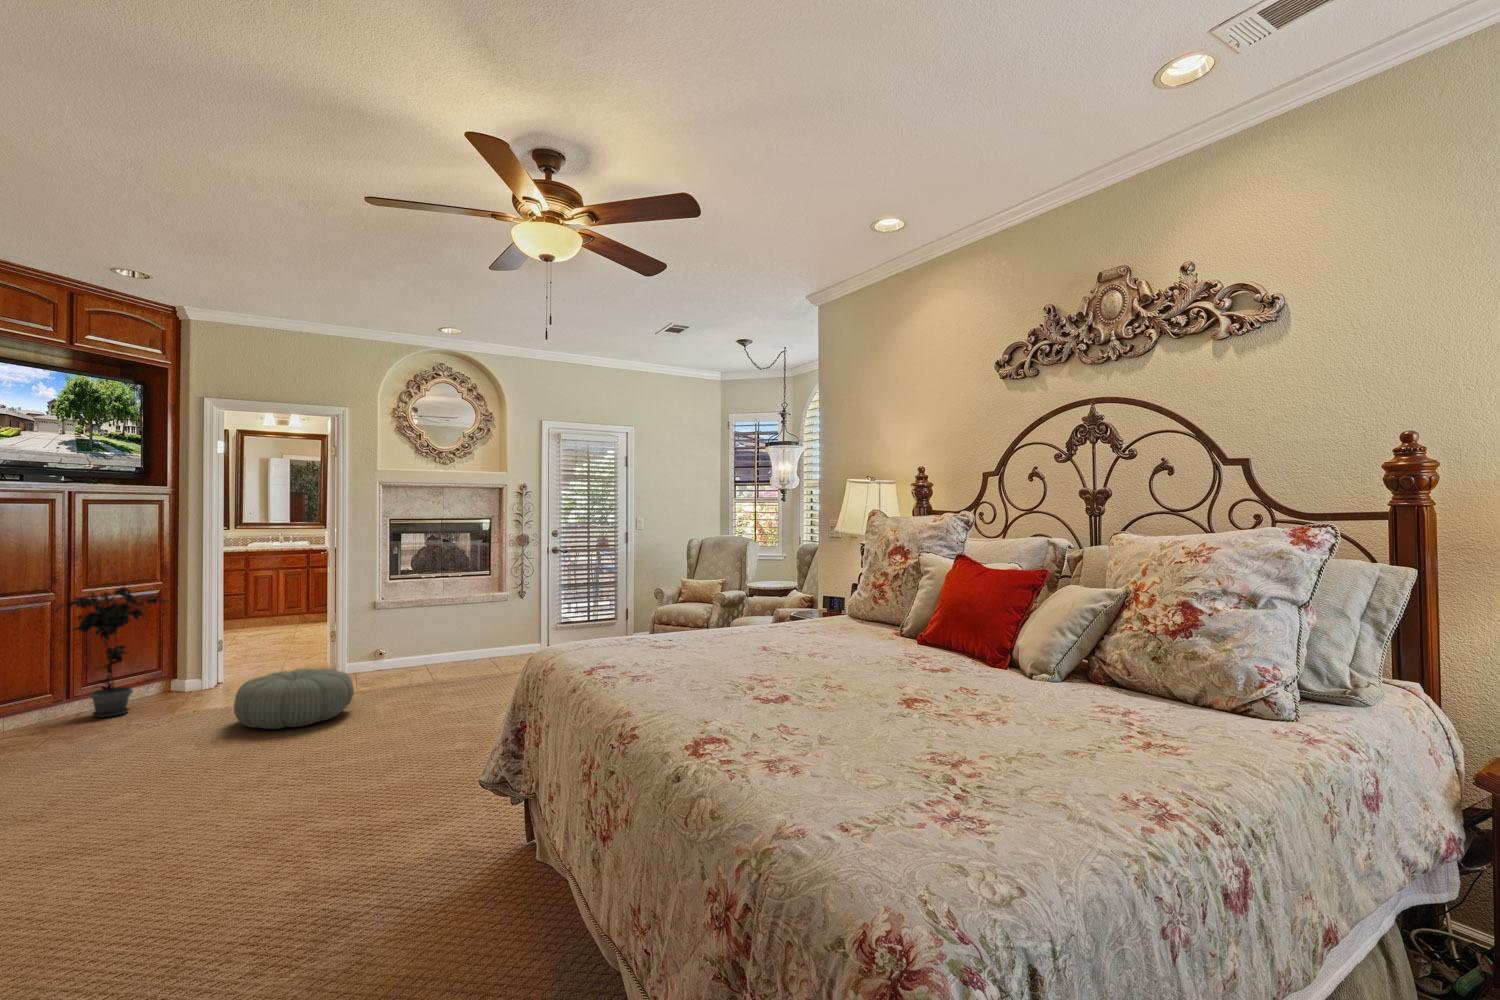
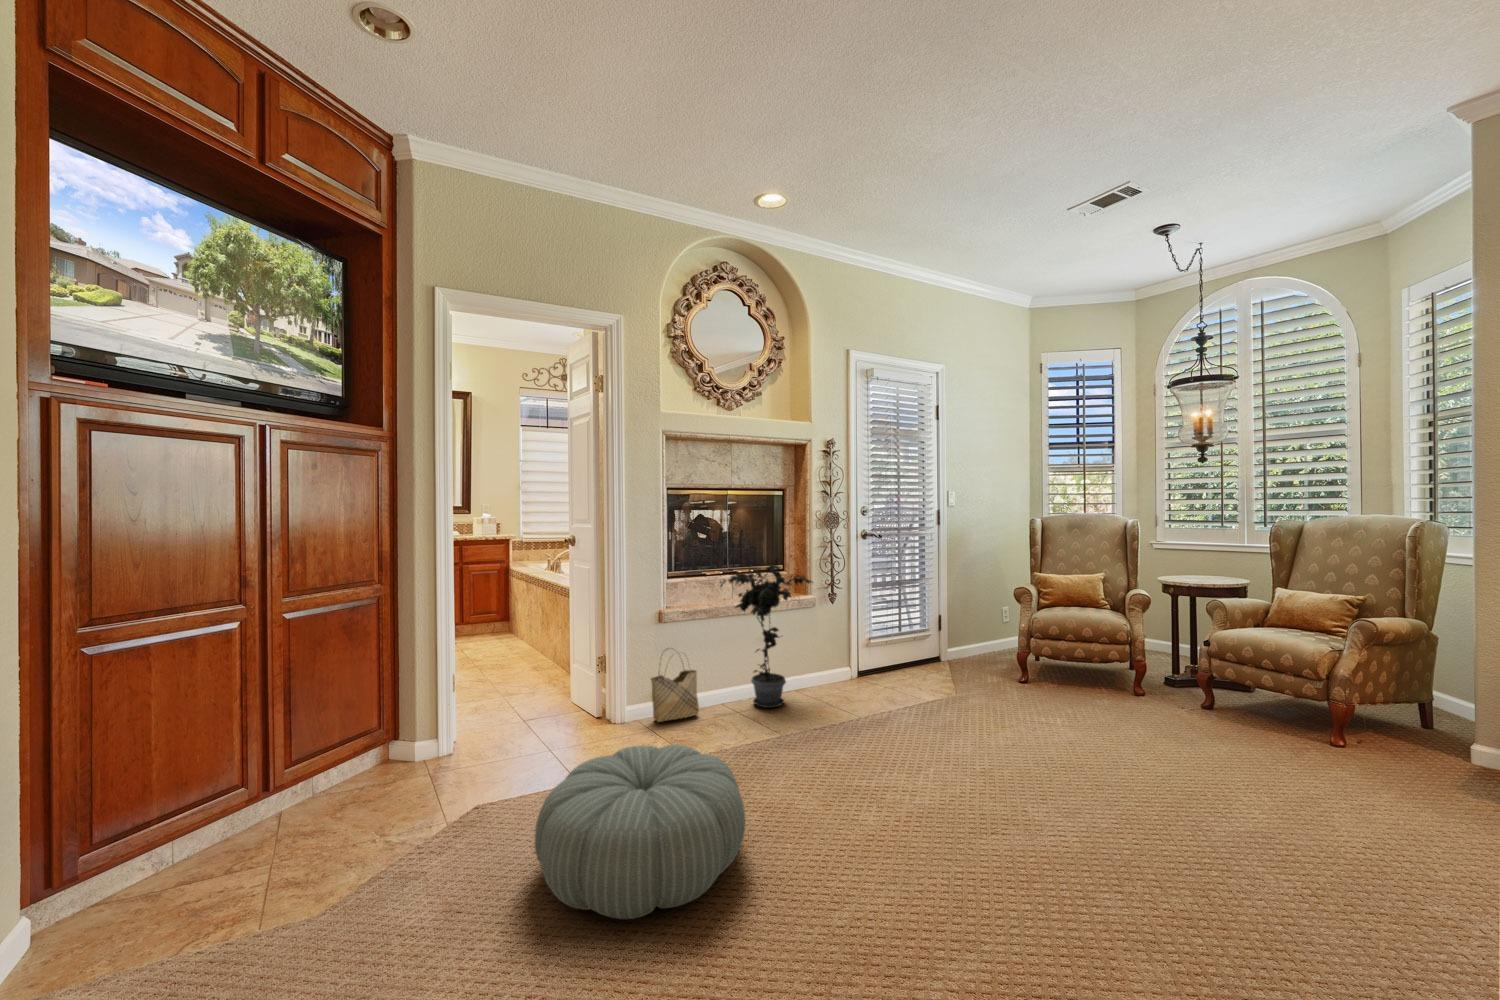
potted plant: present [56,583,168,717] -> present [720,560,813,708]
woven basket: none [357,628,395,675] -> present [651,664,699,722]

